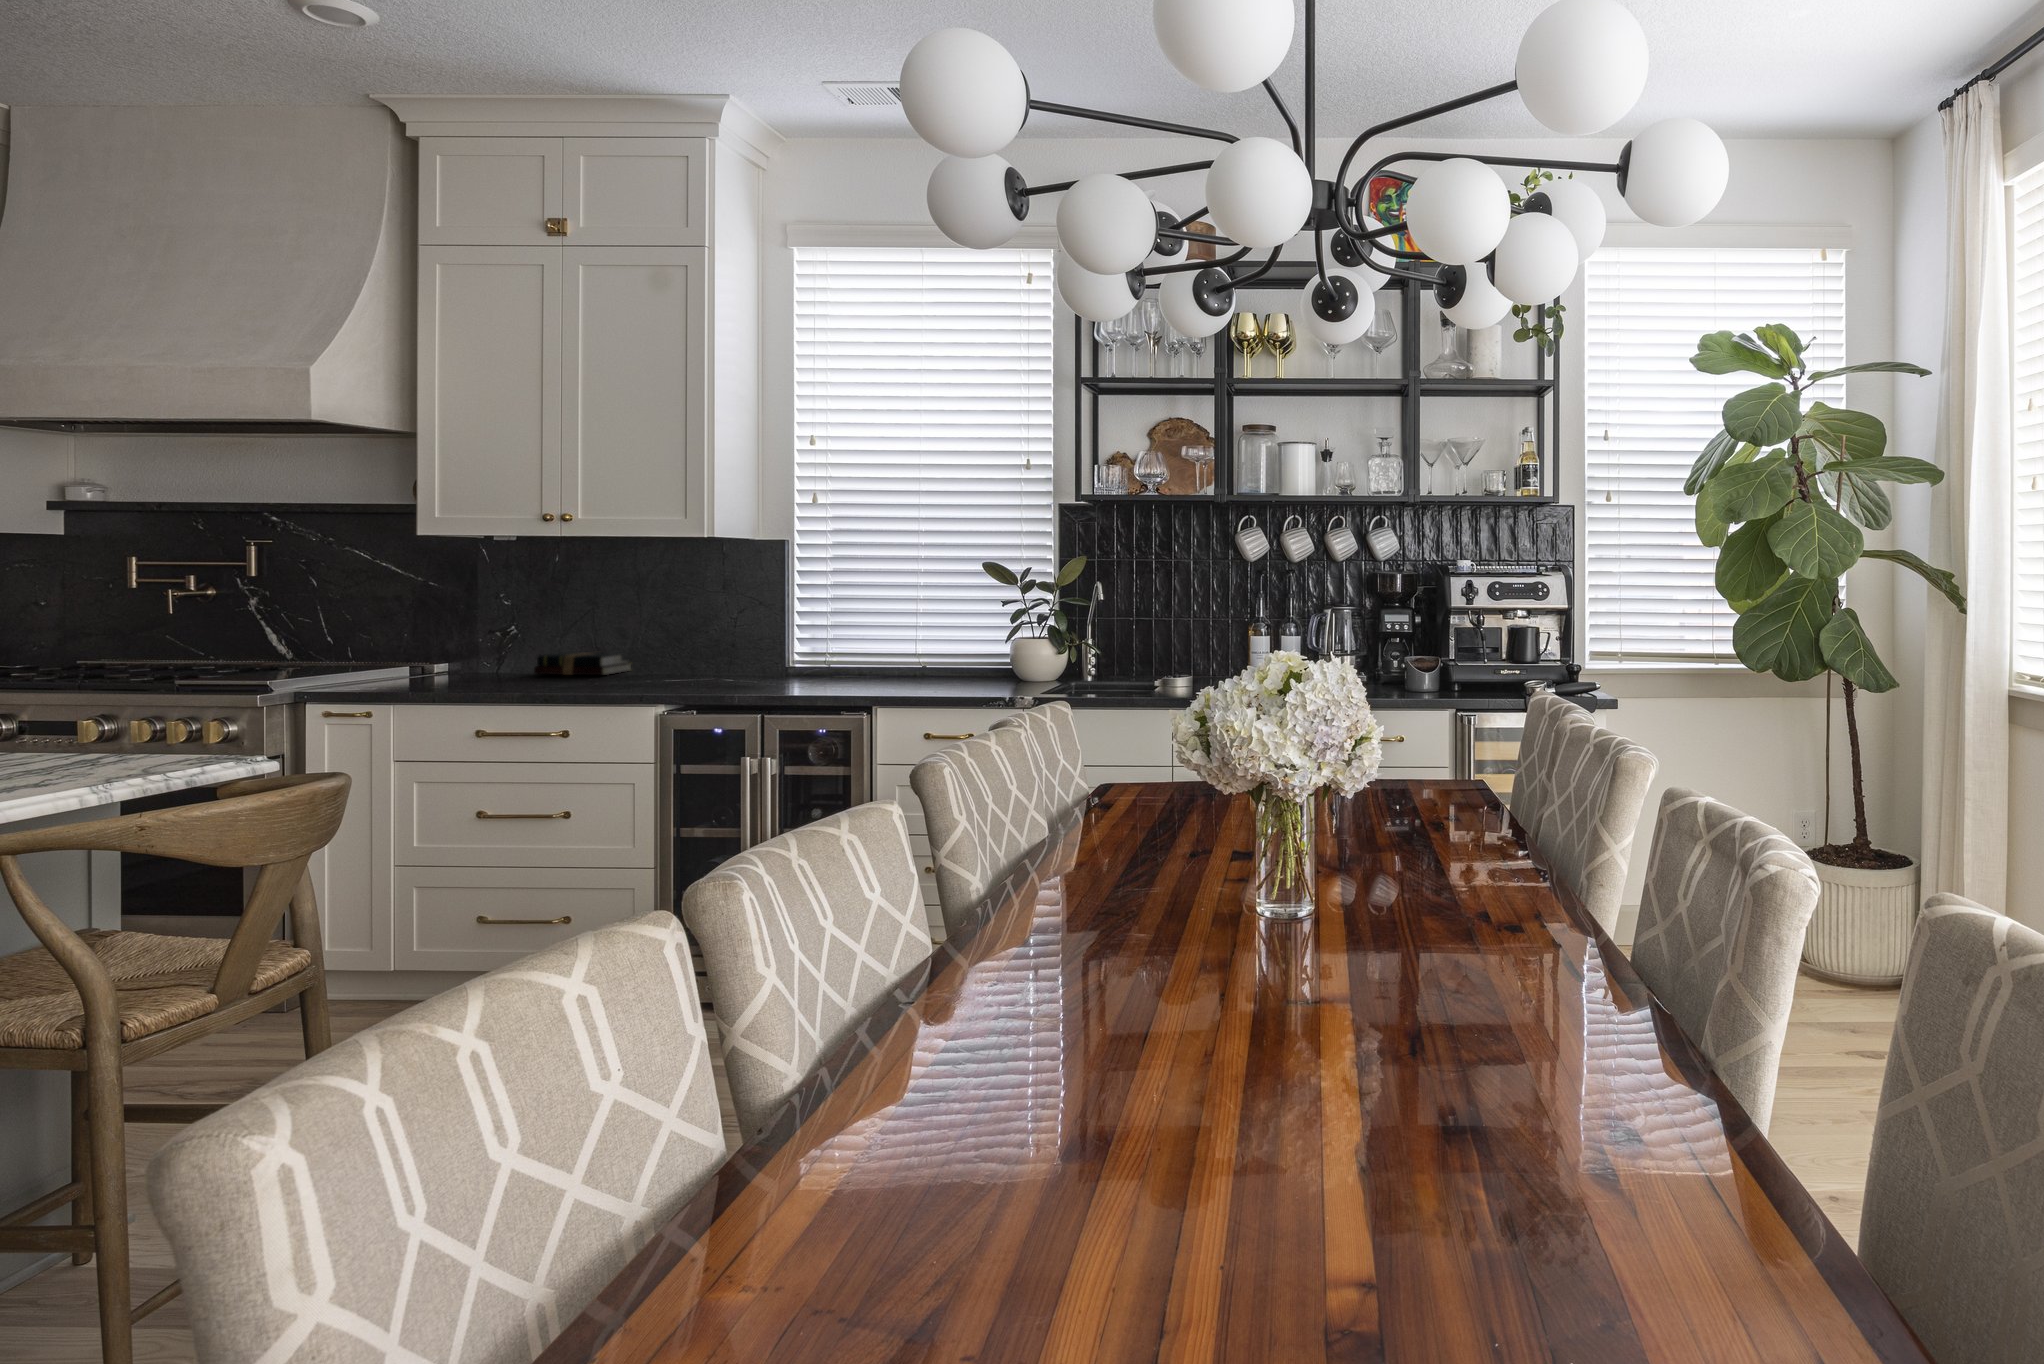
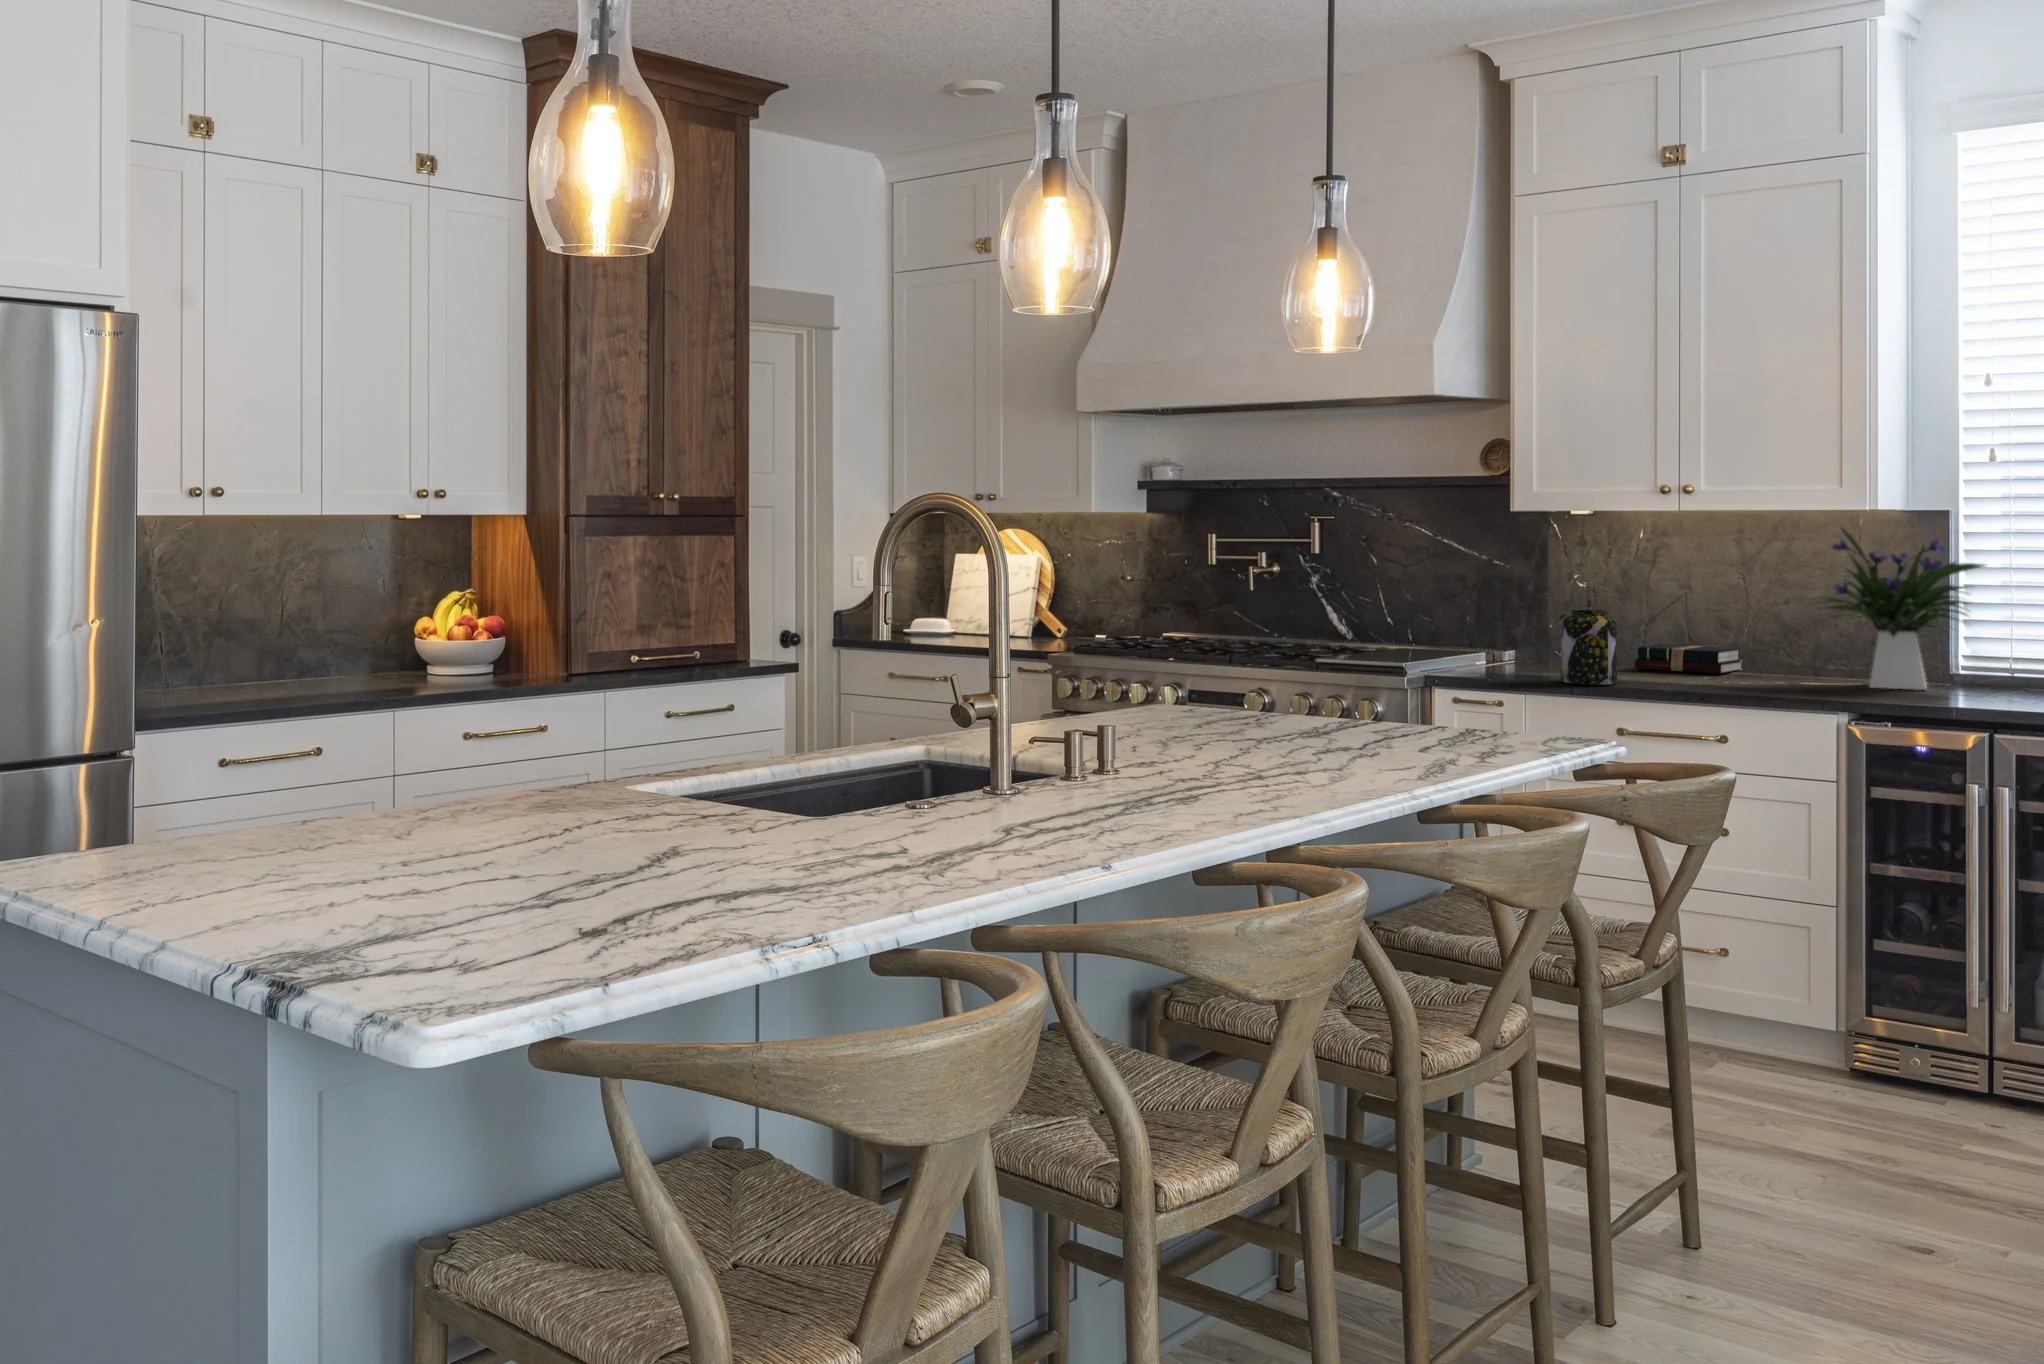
flower arrangement: none [664,550,794,682] -> present [1825,528,1984,690]
jar: none [436,624,491,693] -> present [1560,609,1617,685]

